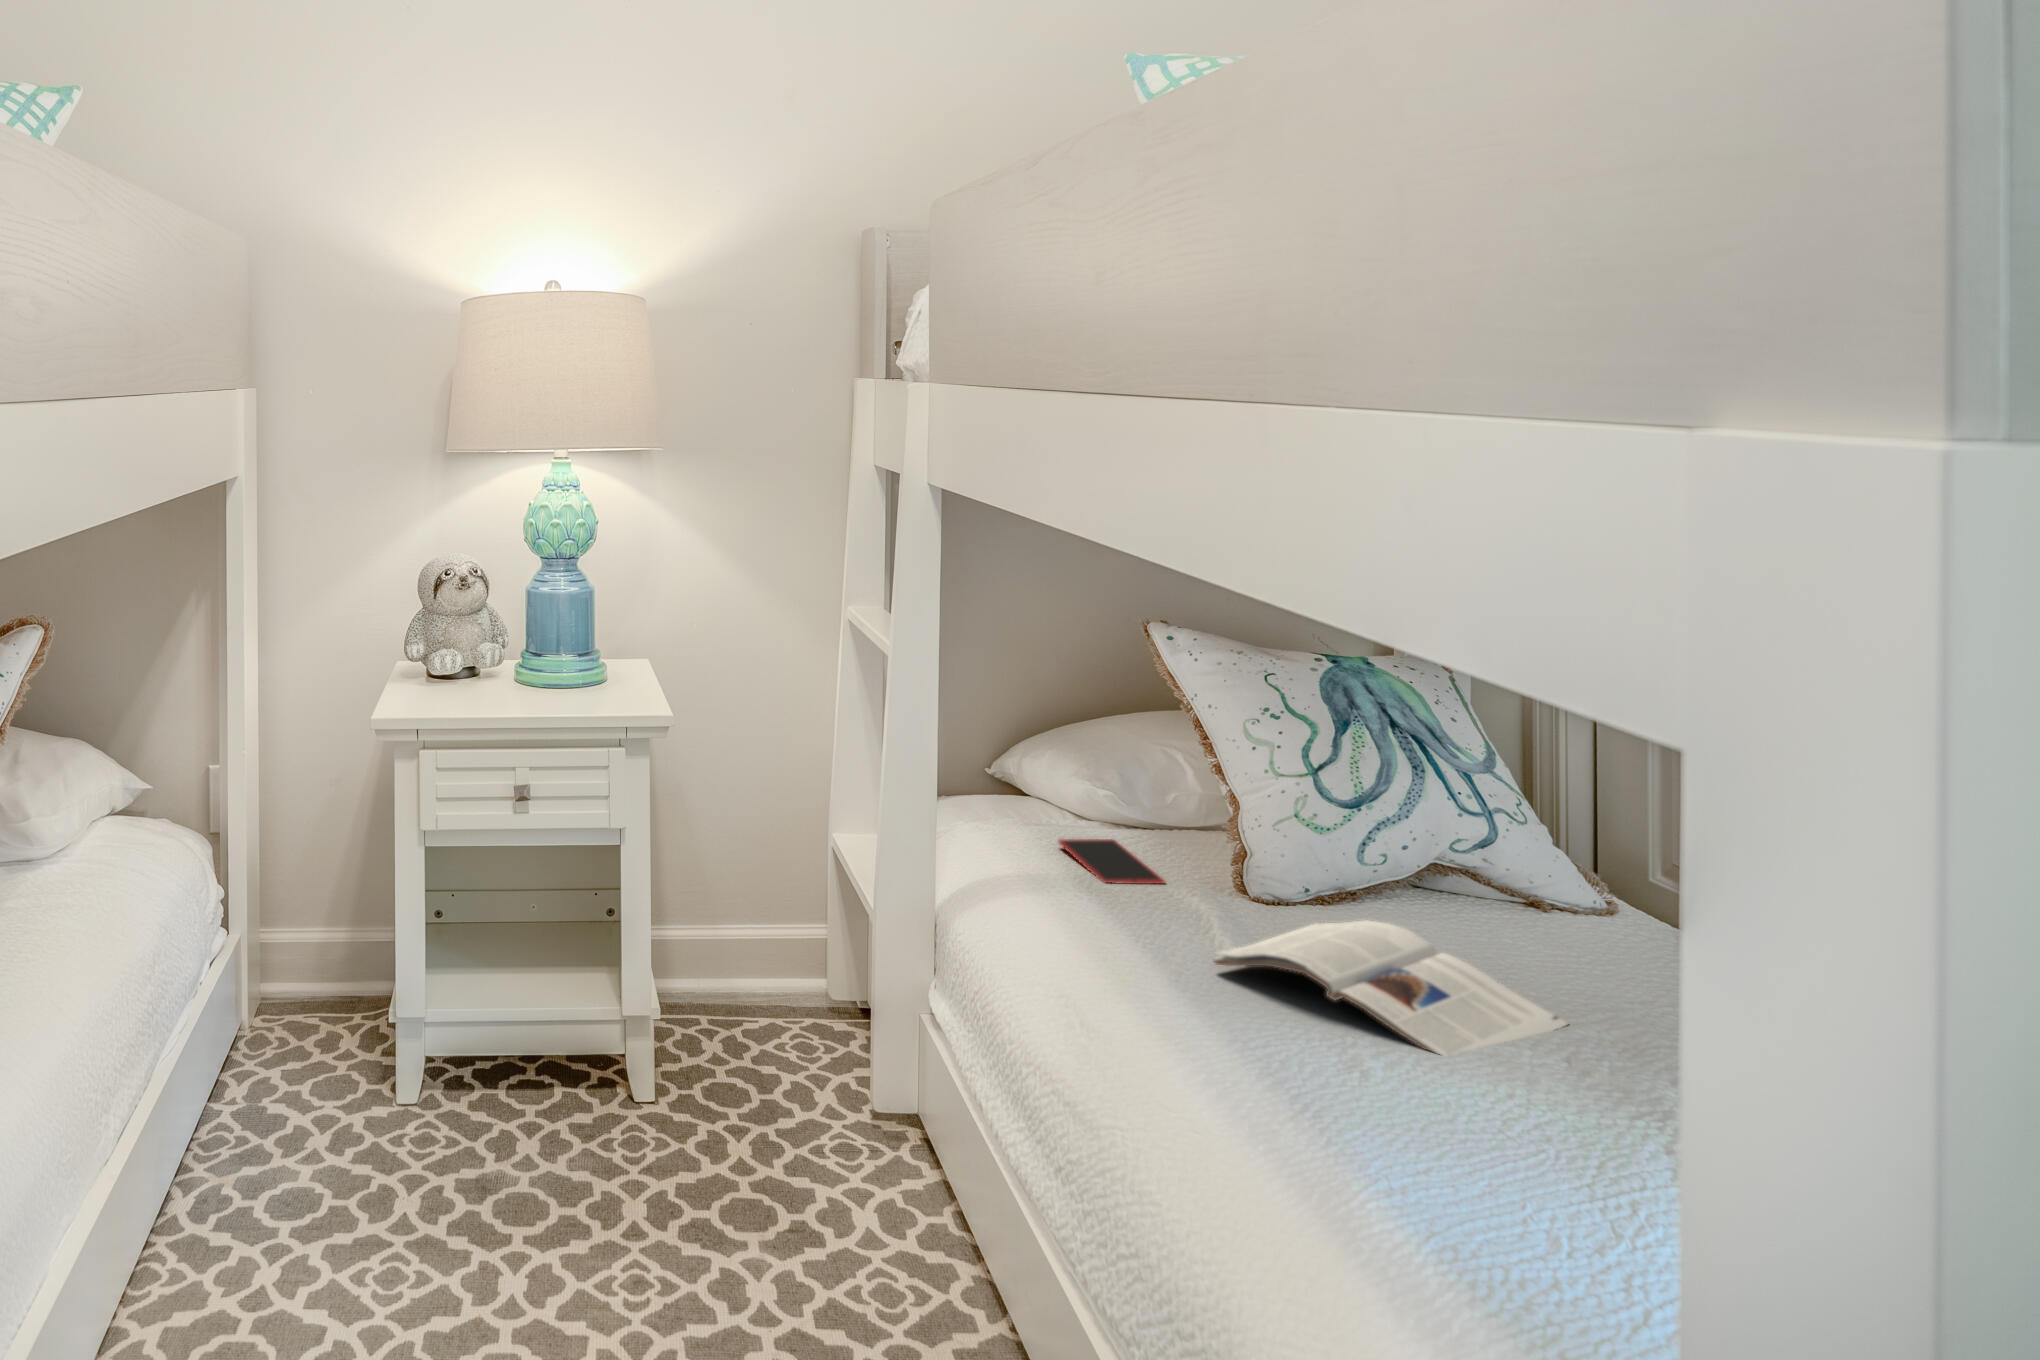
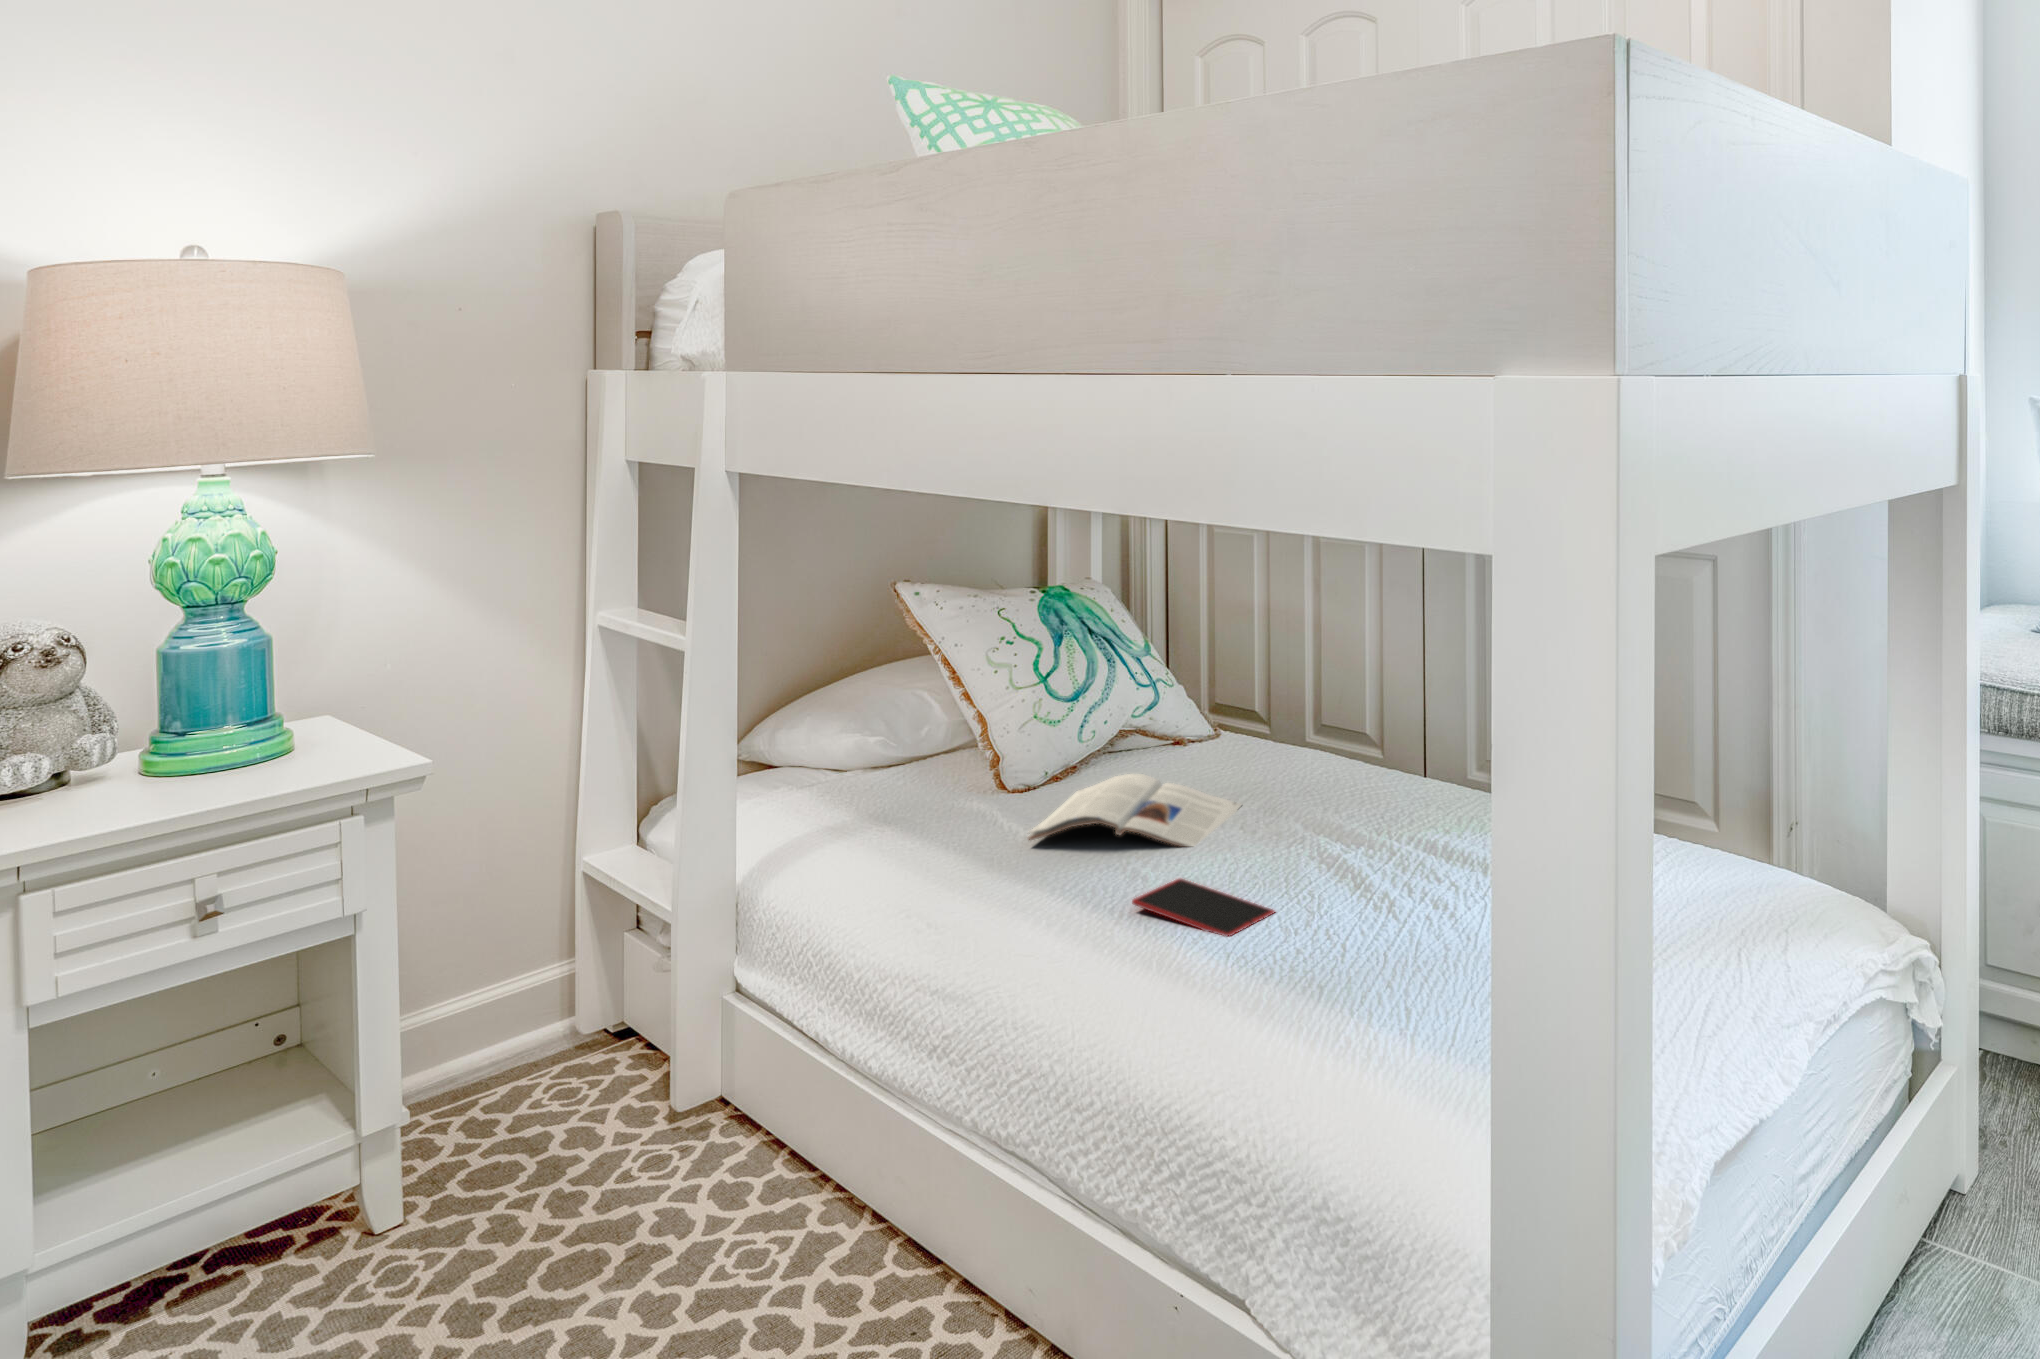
smartphone: present [1059,839,1165,884] -> present [1132,879,1275,936]

